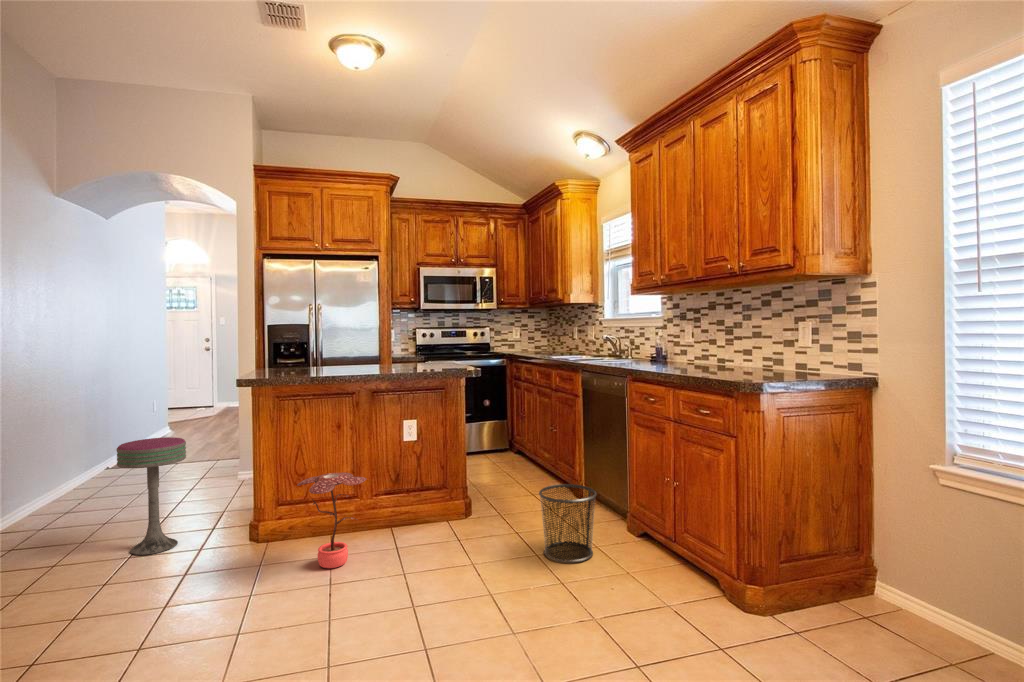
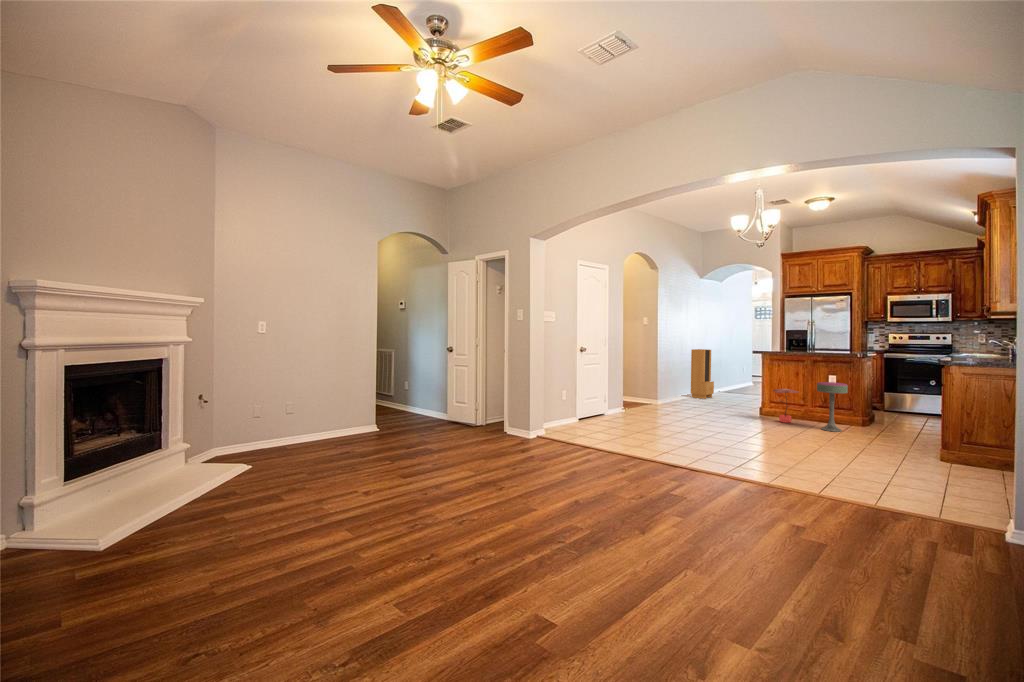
storage cabinet: none [22,376,100,515] -> present [691,349,714,399]
bar stool: present [117,437,186,555] -> present [817,382,848,432]
waste bin: present [539,484,597,563] -> none [878,409,912,442]

